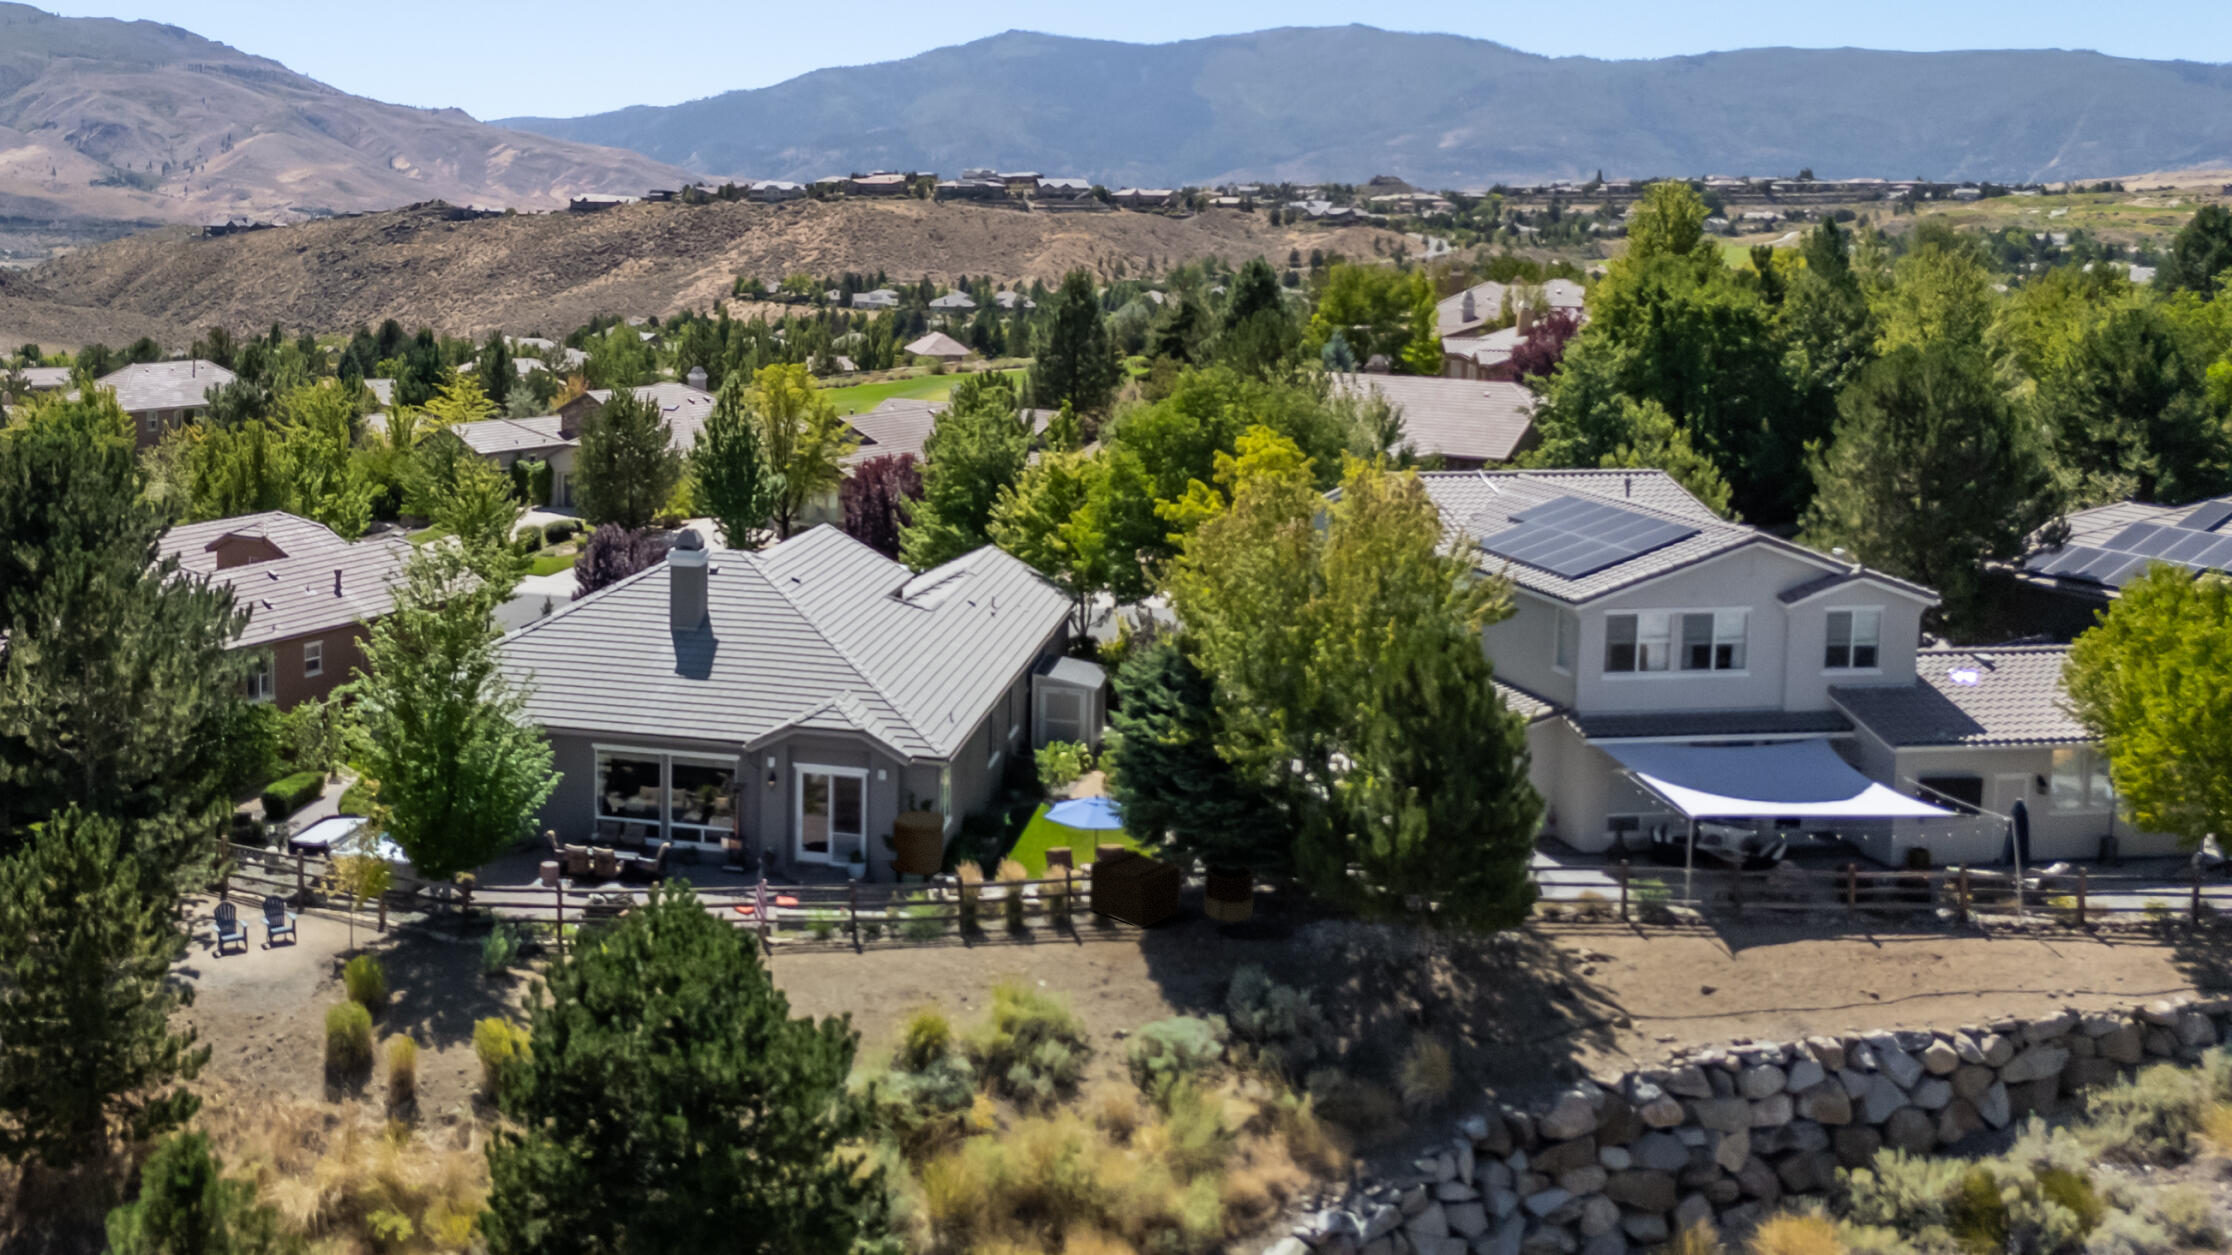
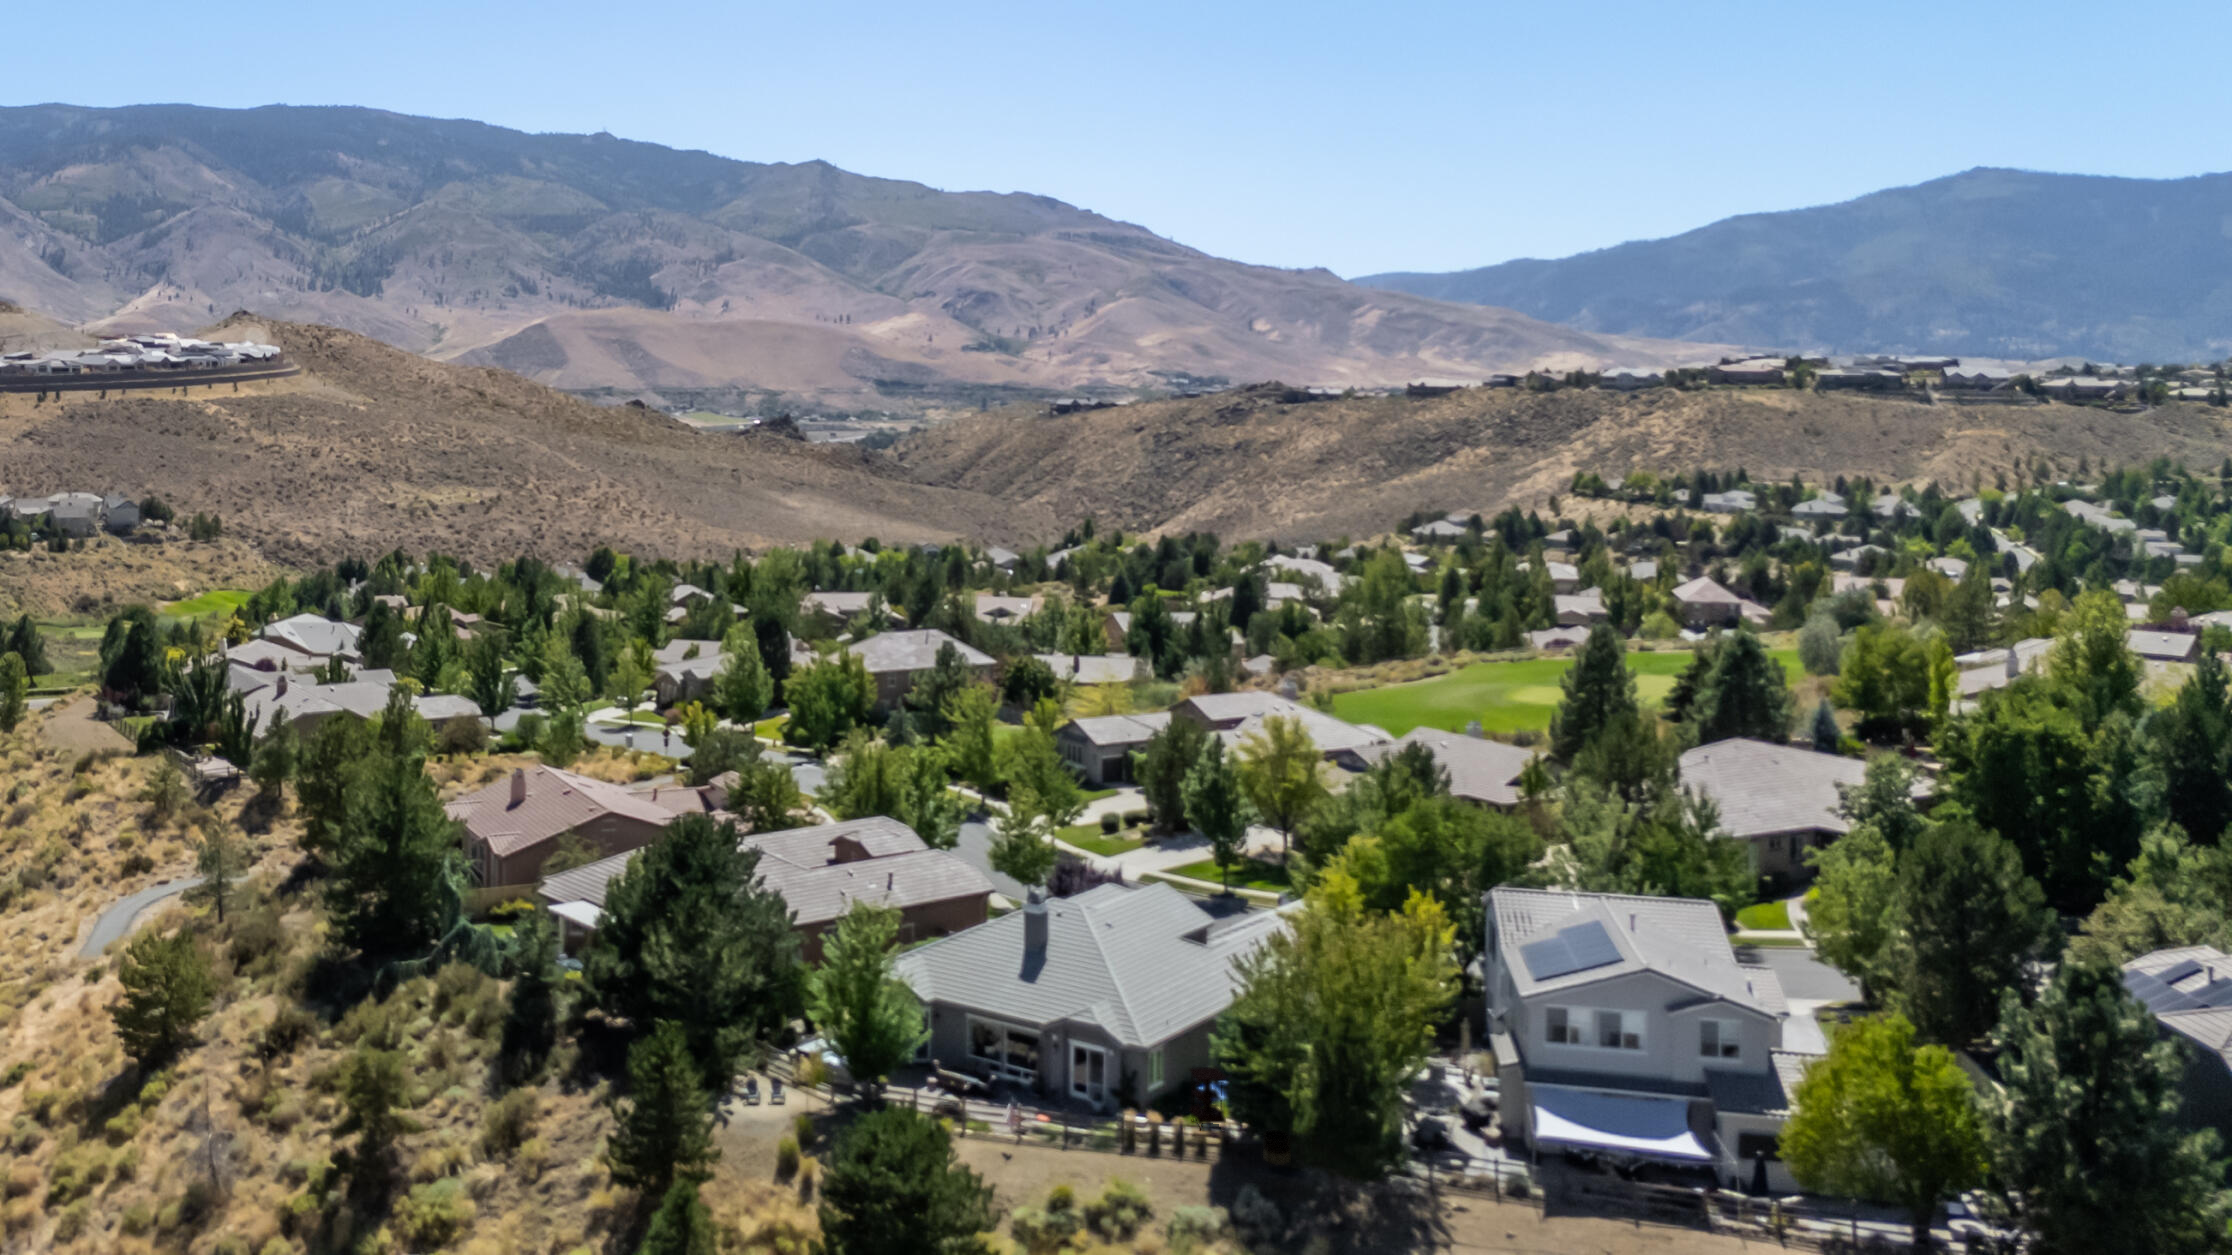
side table: none [1027,775,1100,889] -> present [1189,1067,1226,1127]
woven basket: present [891,811,945,875] -> none [1113,1072,1145,1113]
wooden crate: present [1089,849,1180,928] -> none [1207,1114,1257,1161]

